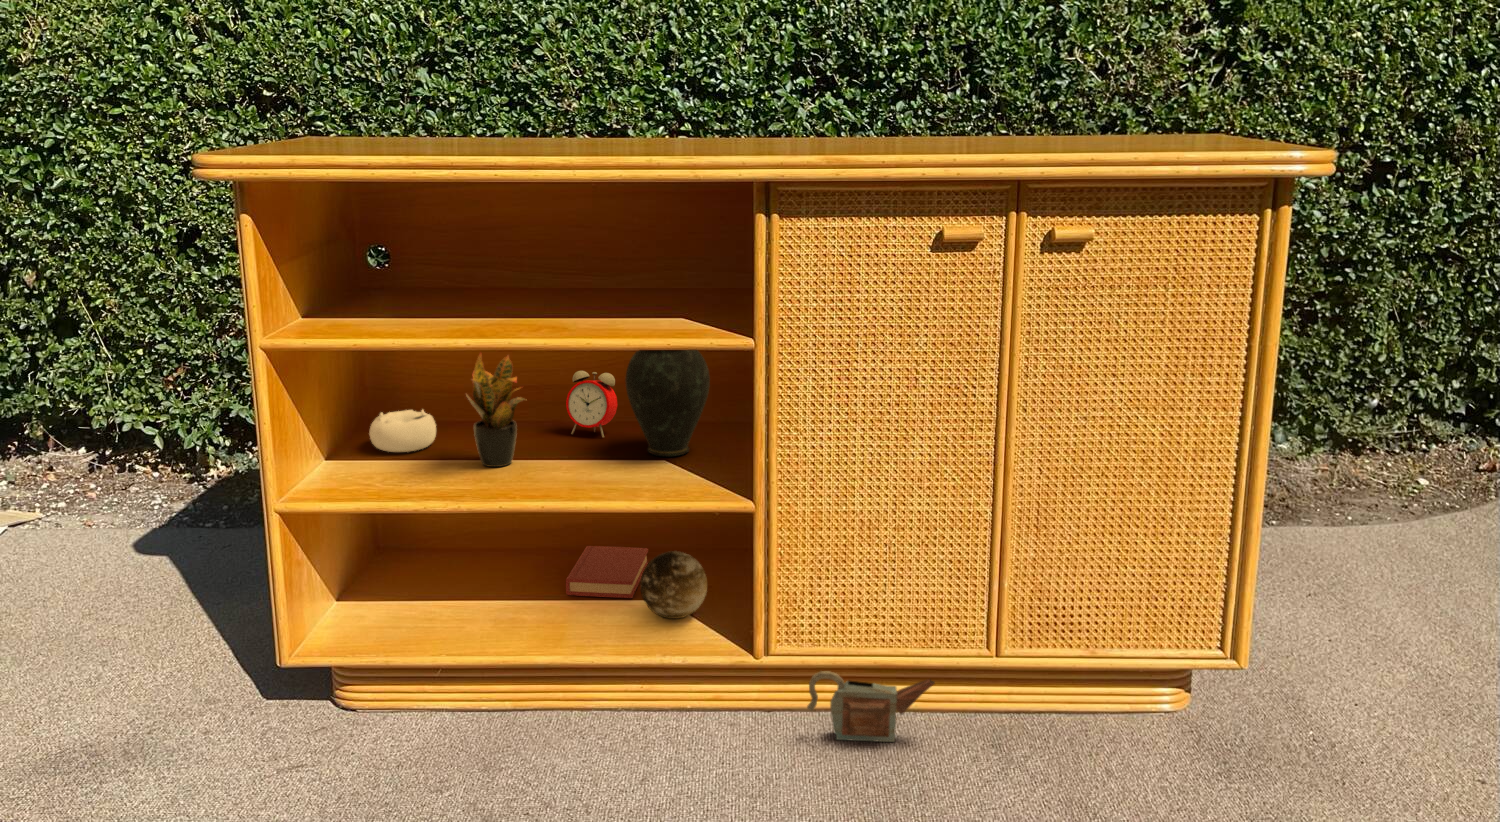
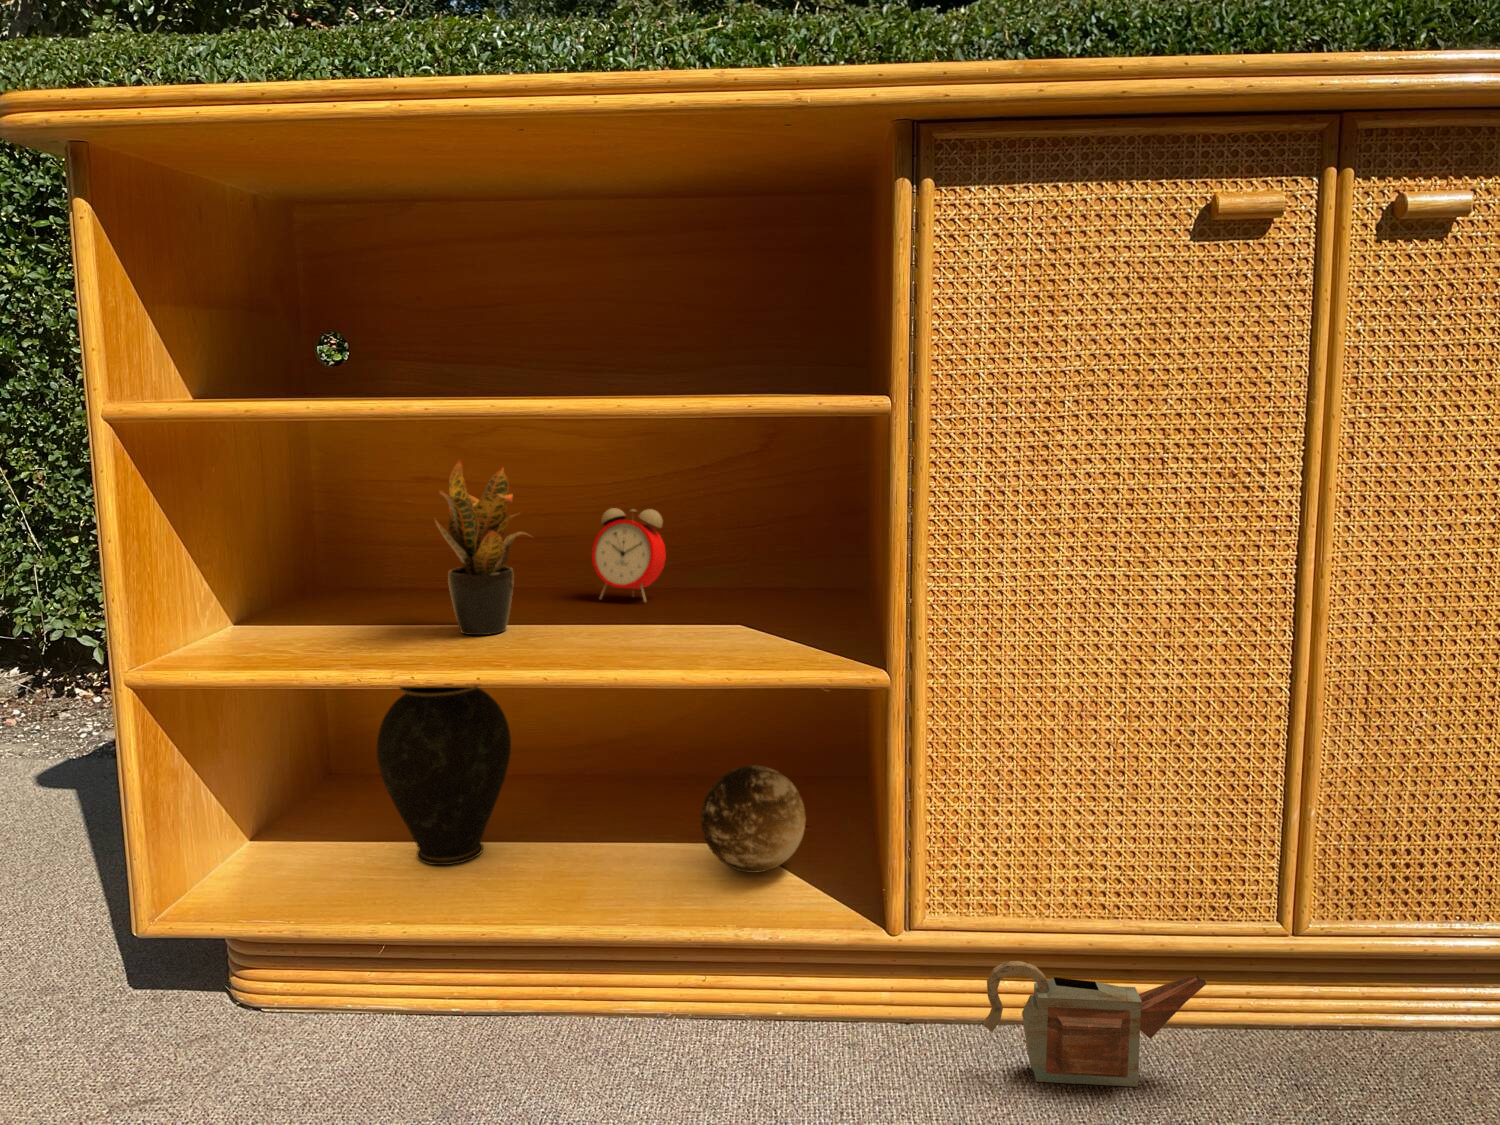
vase: present [625,350,710,456] -> present [377,685,511,865]
decorative bowl: present [370,410,436,452] -> none [302,562,402,620]
hardback book: present [566,546,648,598] -> none [587,766,711,841]

